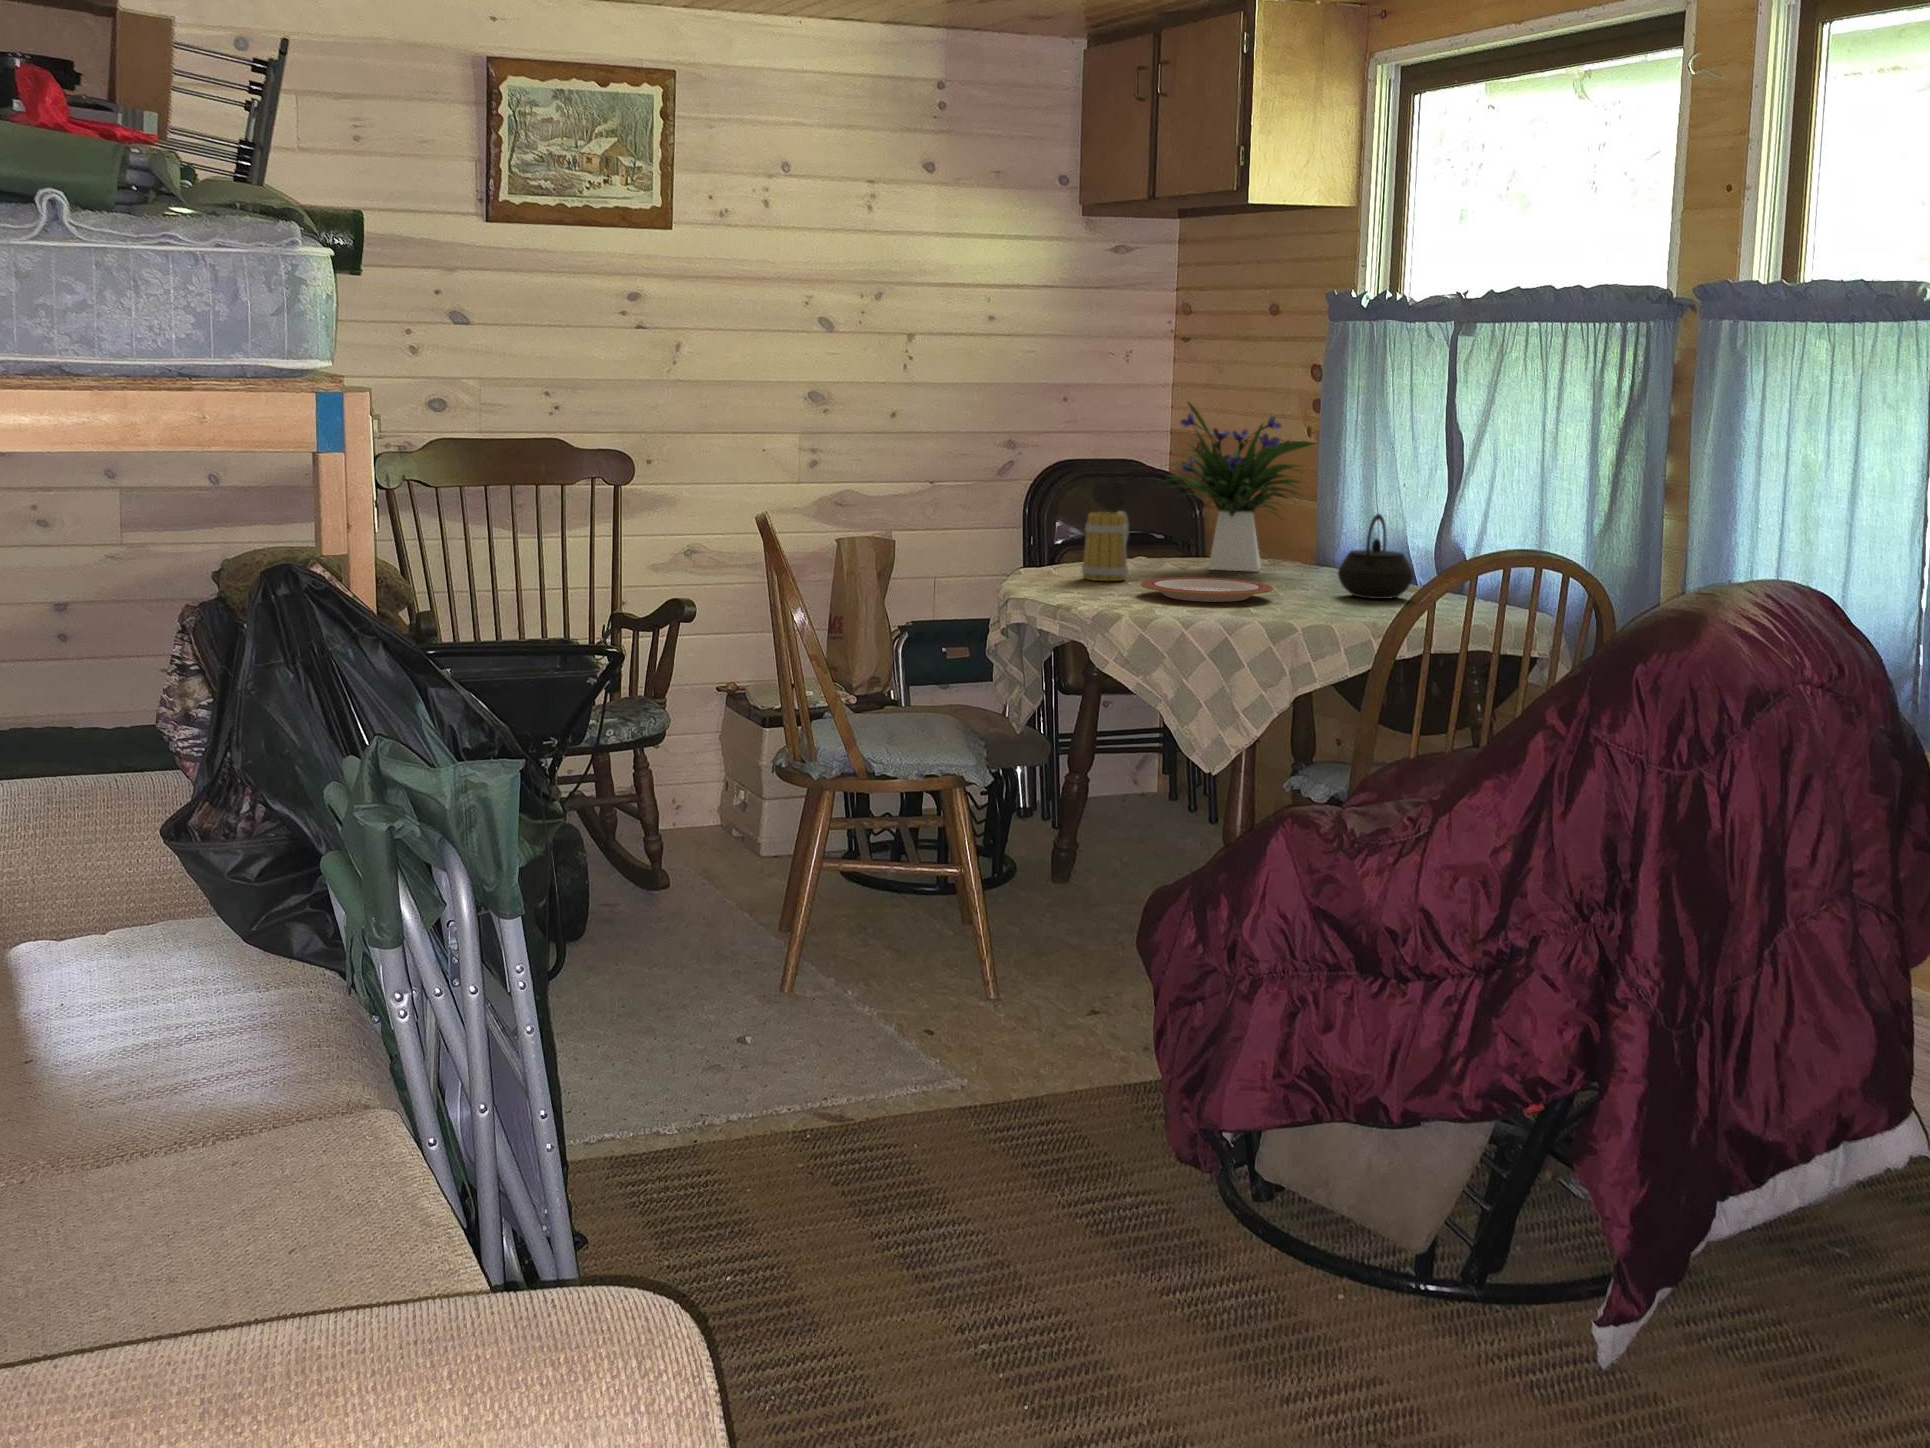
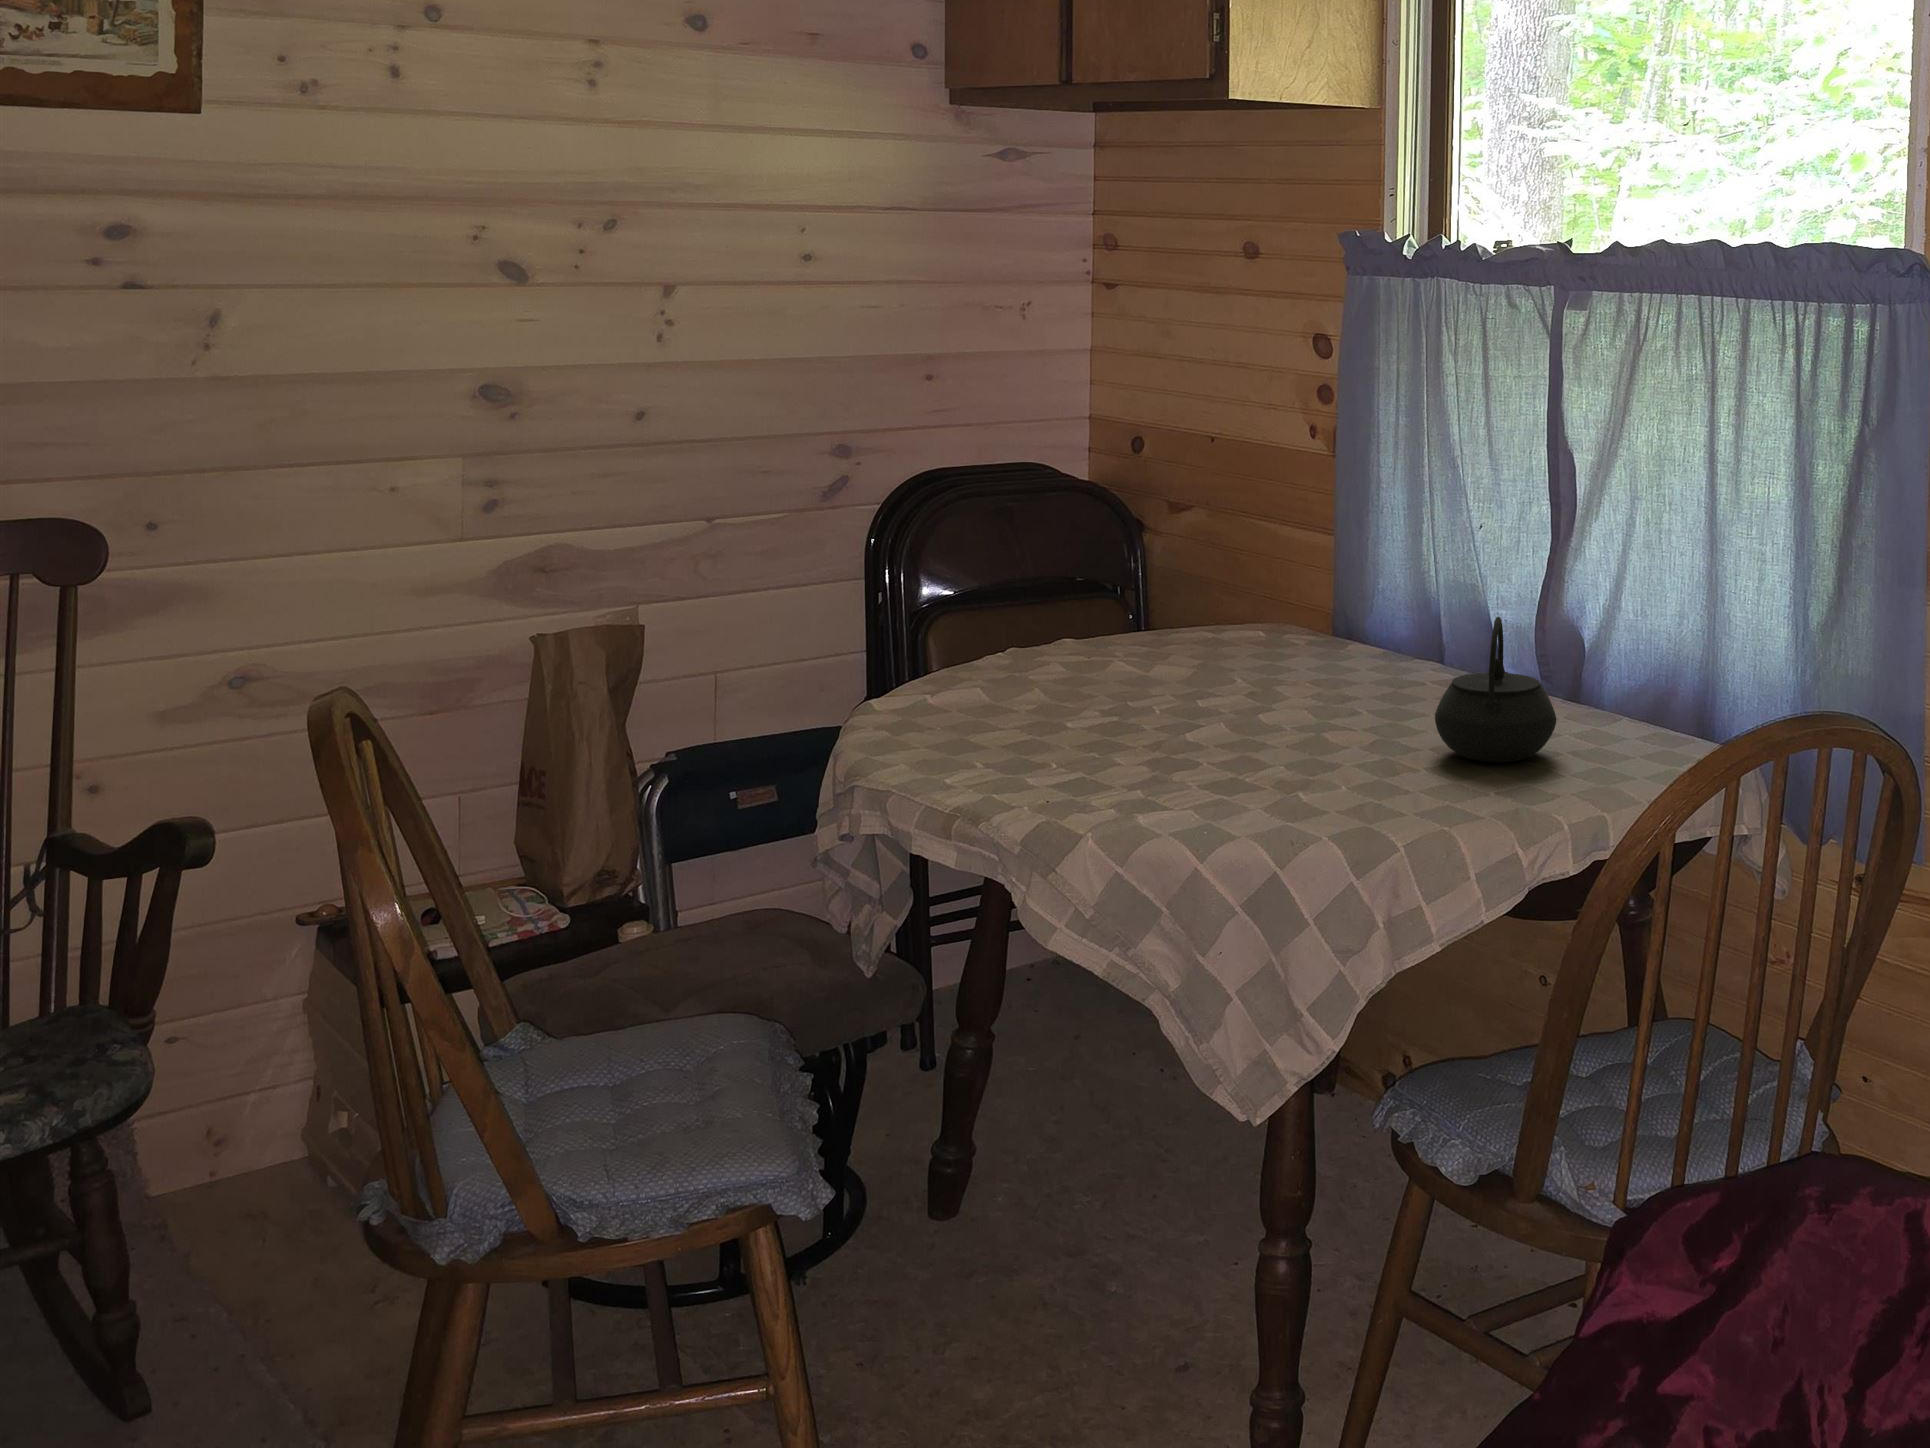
flower arrangement: present [1169,402,1317,572] -> none [1104,417,1362,692]
mug: present [1082,511,1129,581] -> none [988,619,1071,752]
plate: present [1140,577,1273,602] -> none [1108,741,1342,809]

